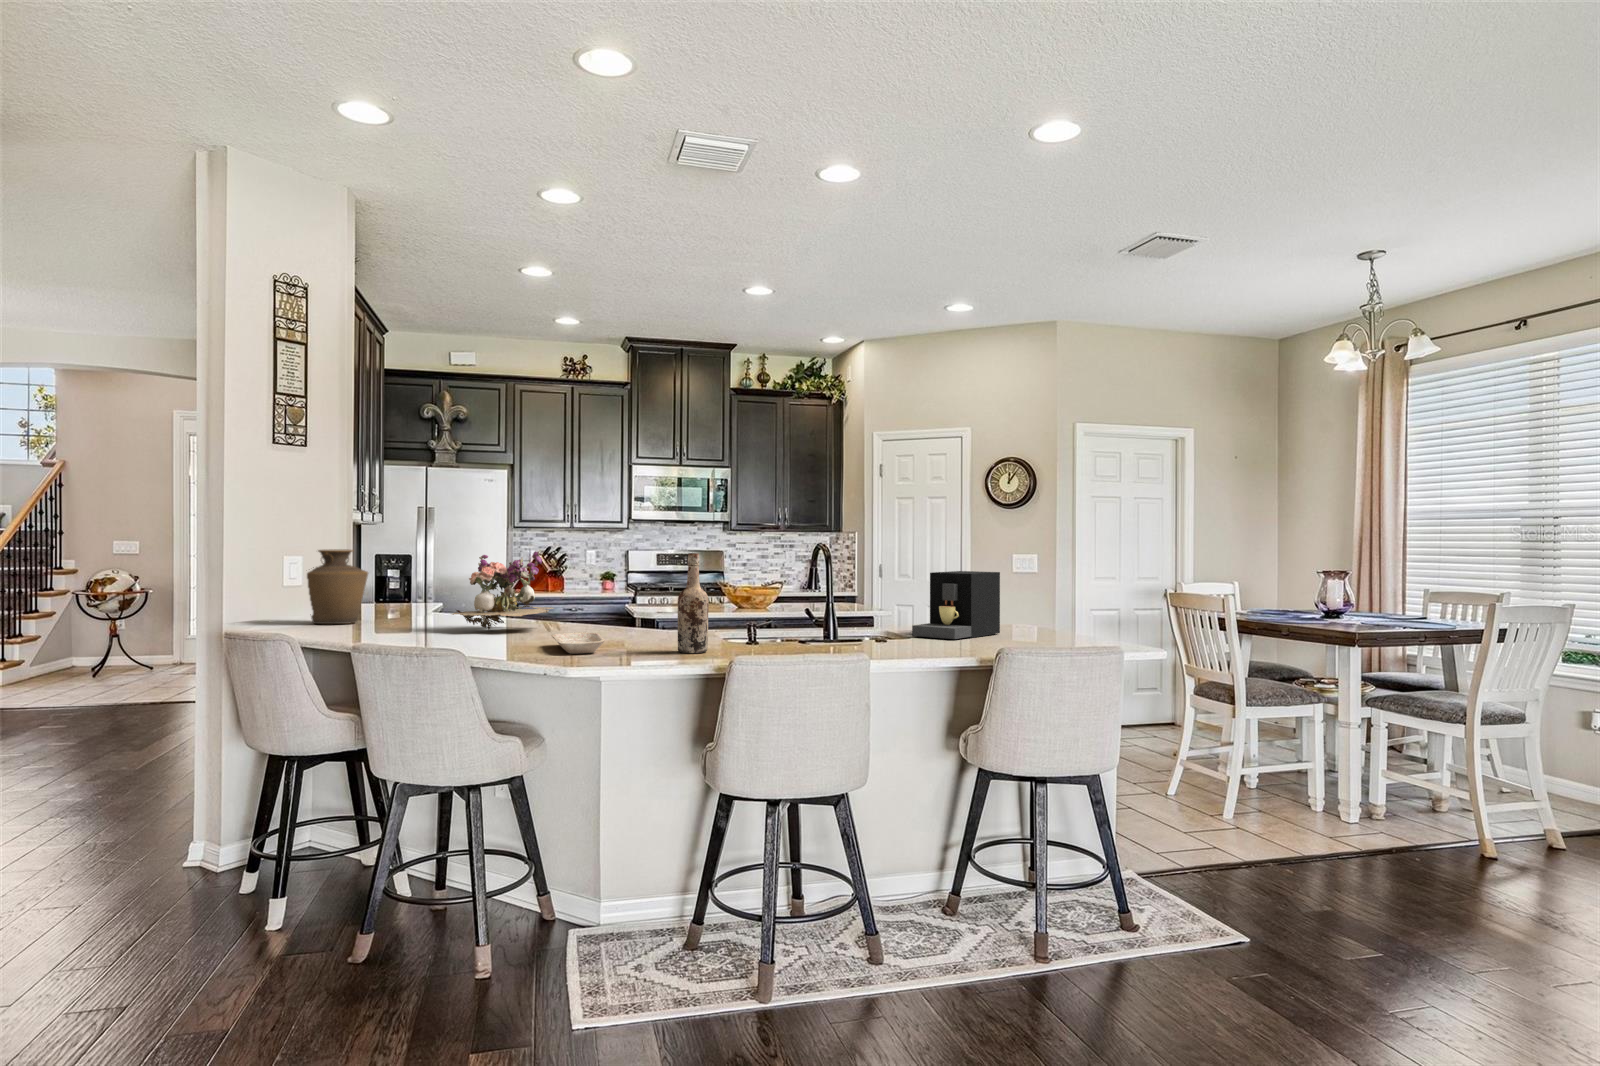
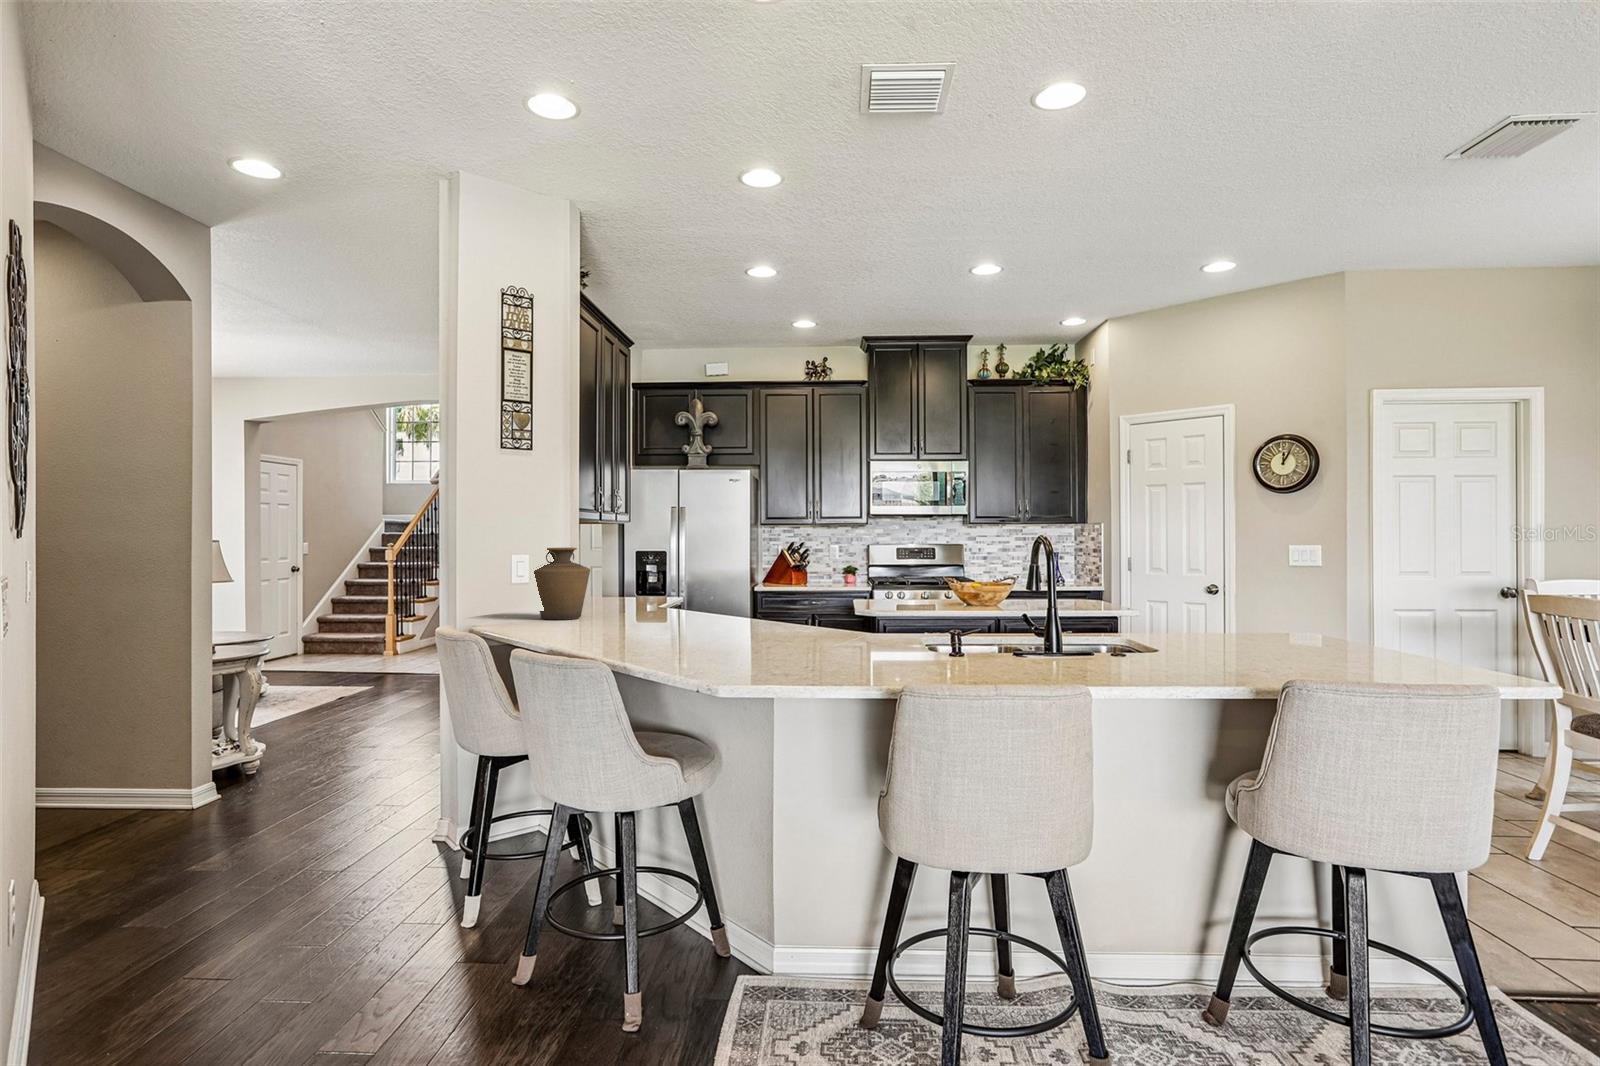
flower arrangement: present [452,550,554,630] -> none [646,546,753,631]
wine bottle: present [678,553,709,653] -> none [852,552,888,672]
coffee maker: present [912,571,1000,639] -> none [1159,570,1281,659]
tray: present [551,632,605,654] -> none [717,640,772,668]

